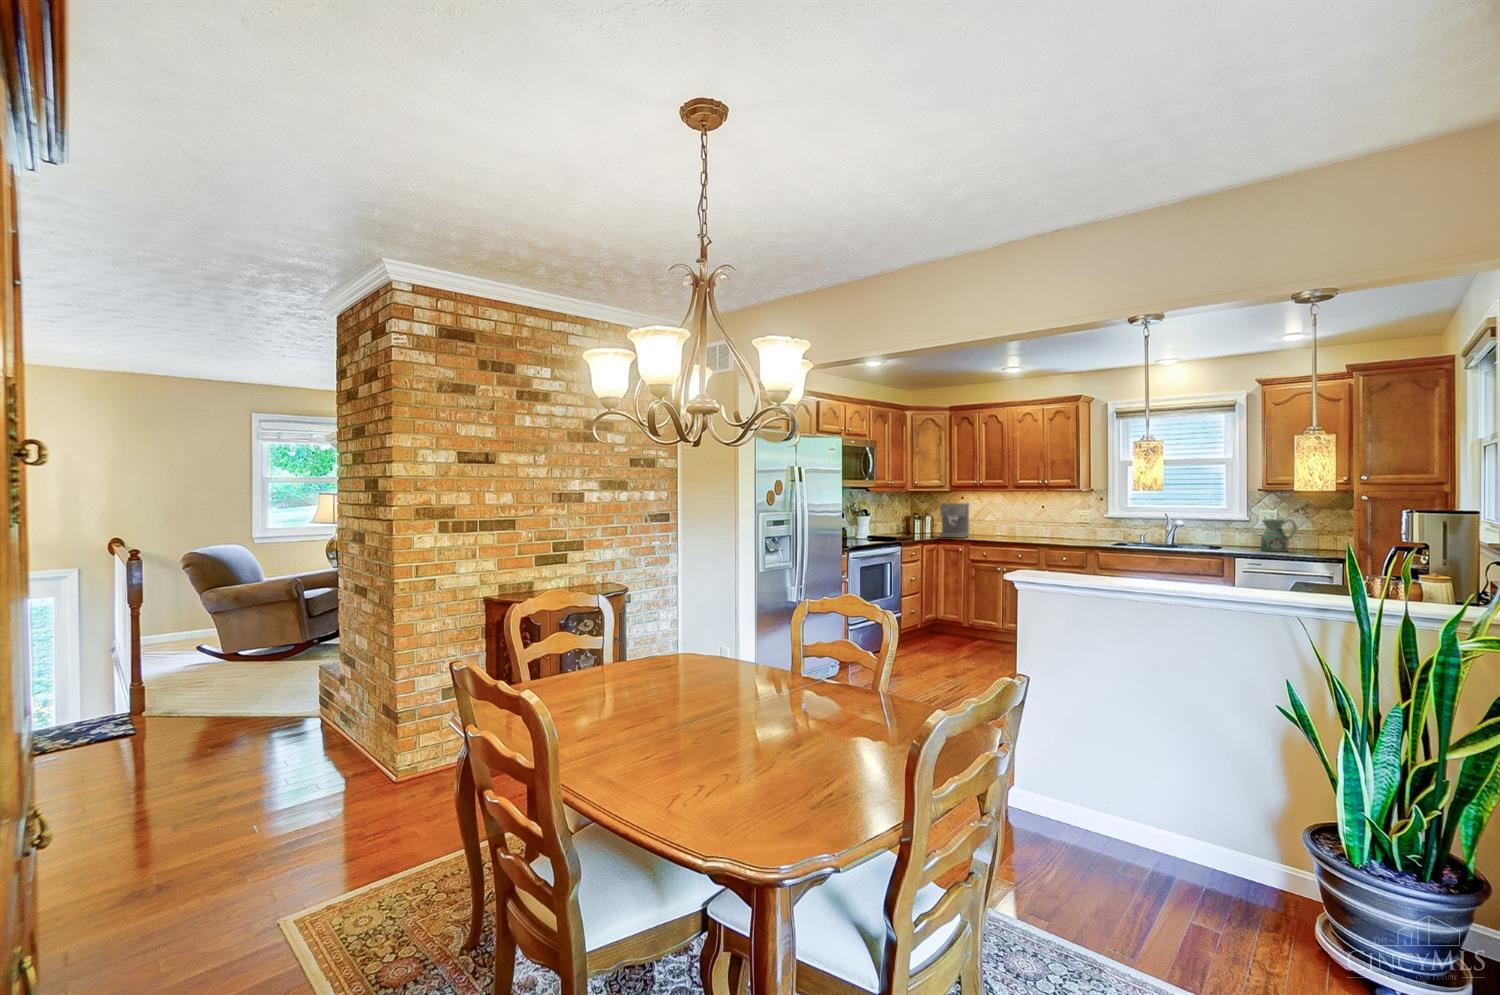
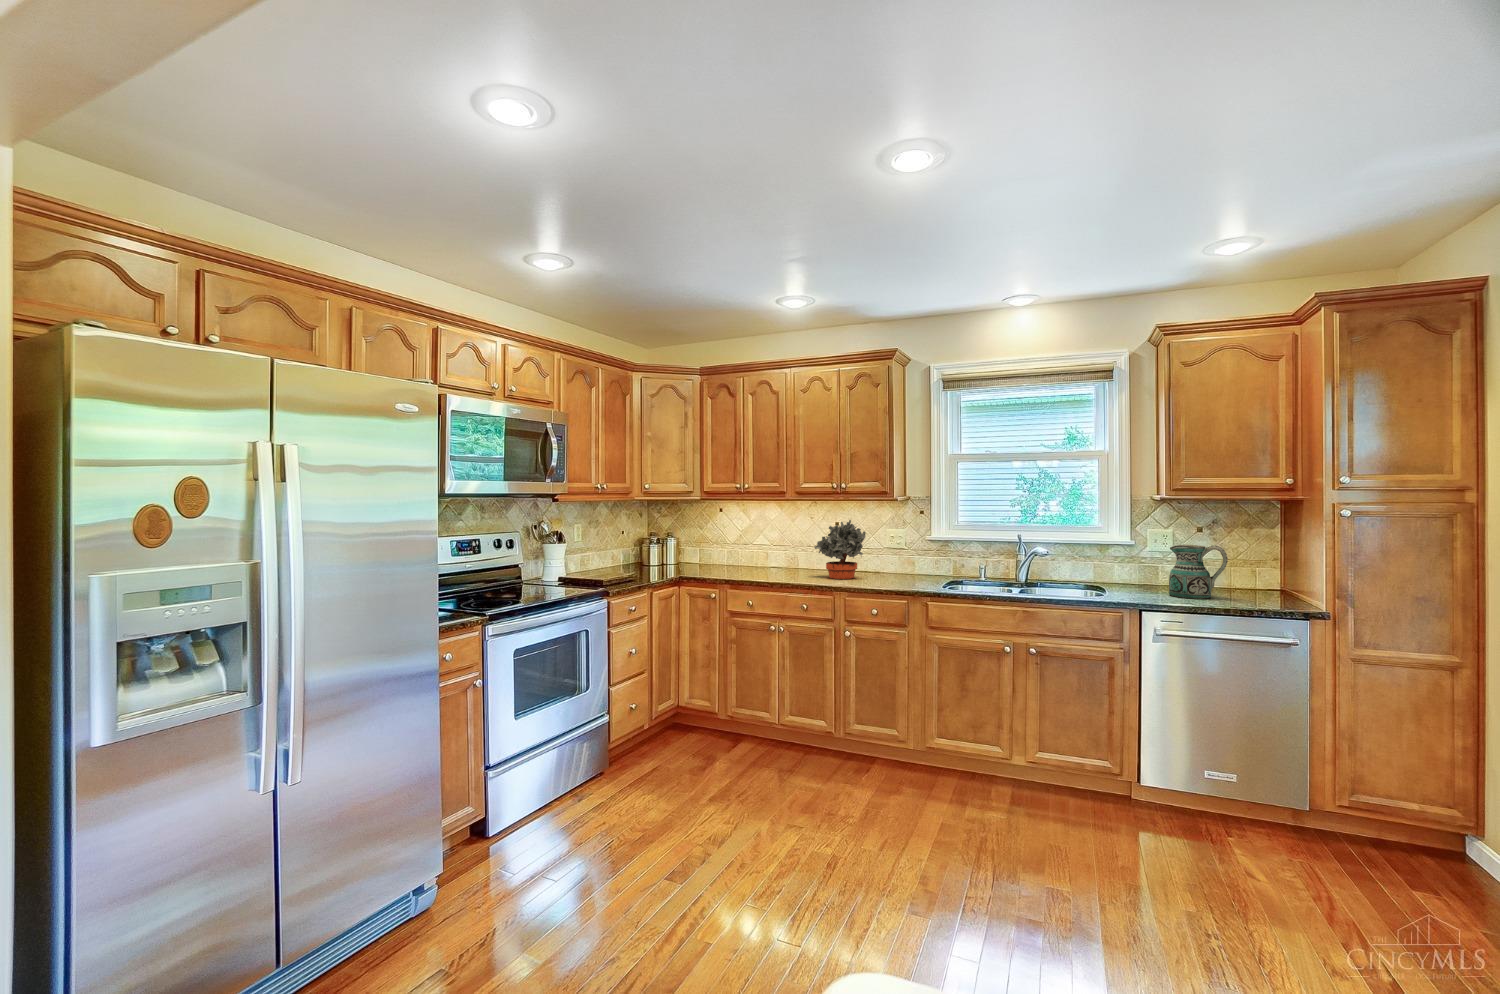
coffee maker: present [939,503,969,538] -> none [684,518,730,574]
potted plant: none [1026,504,1061,541] -> present [814,520,866,579]

